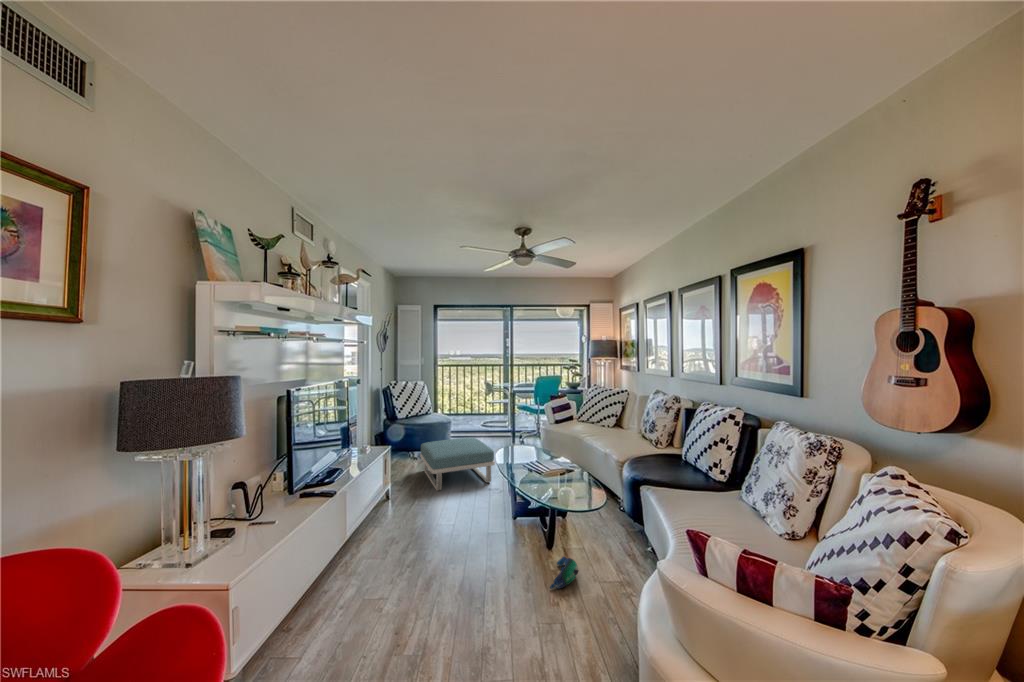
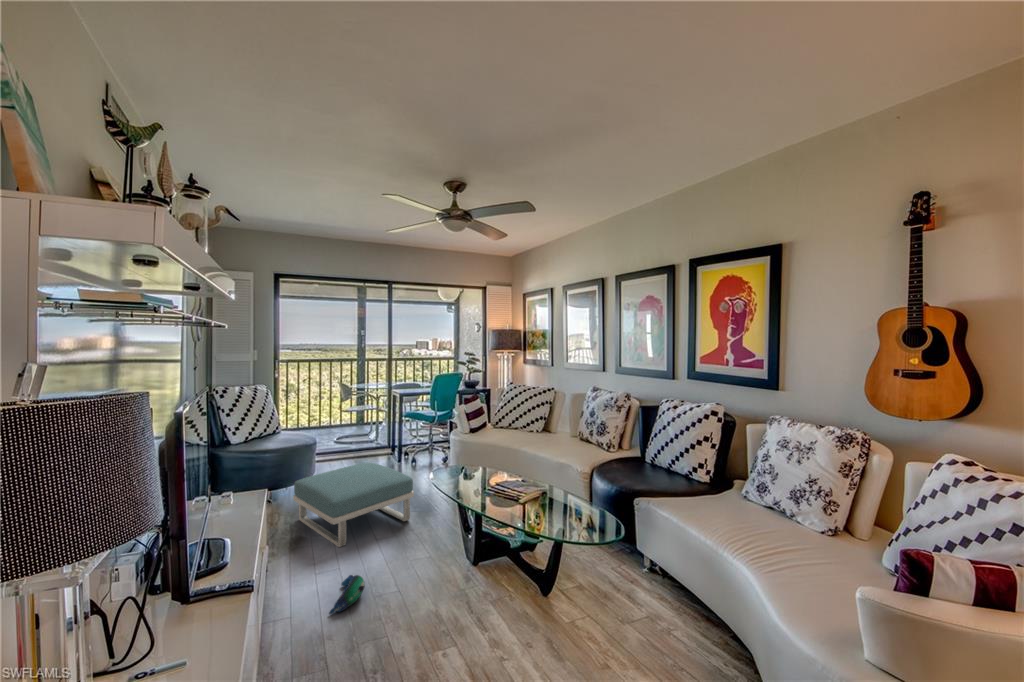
plush toy: present [550,557,579,589] -> present [329,575,365,615]

